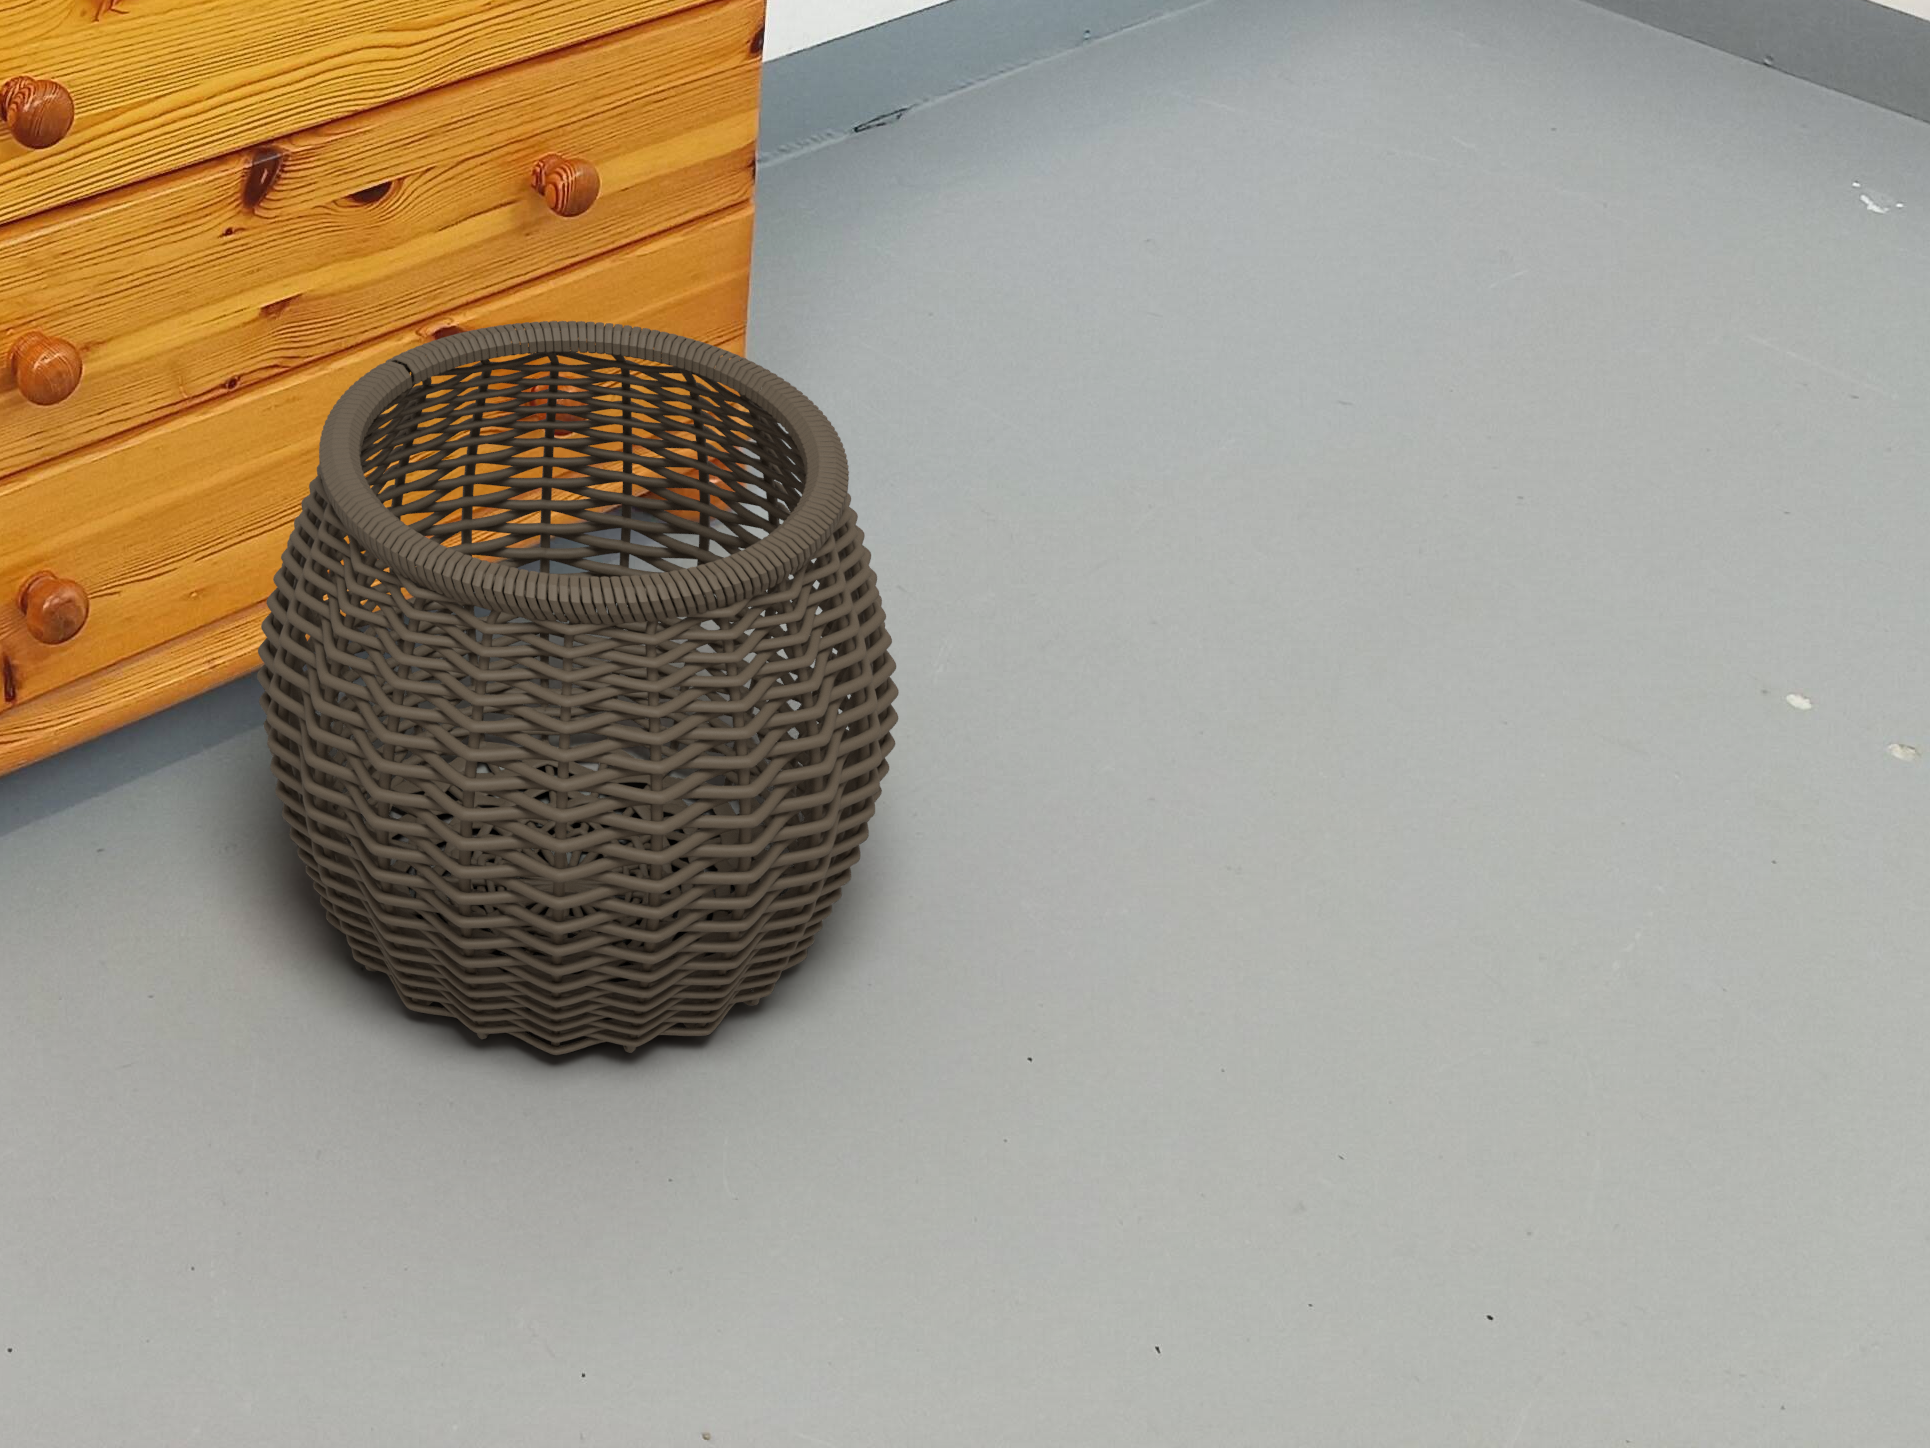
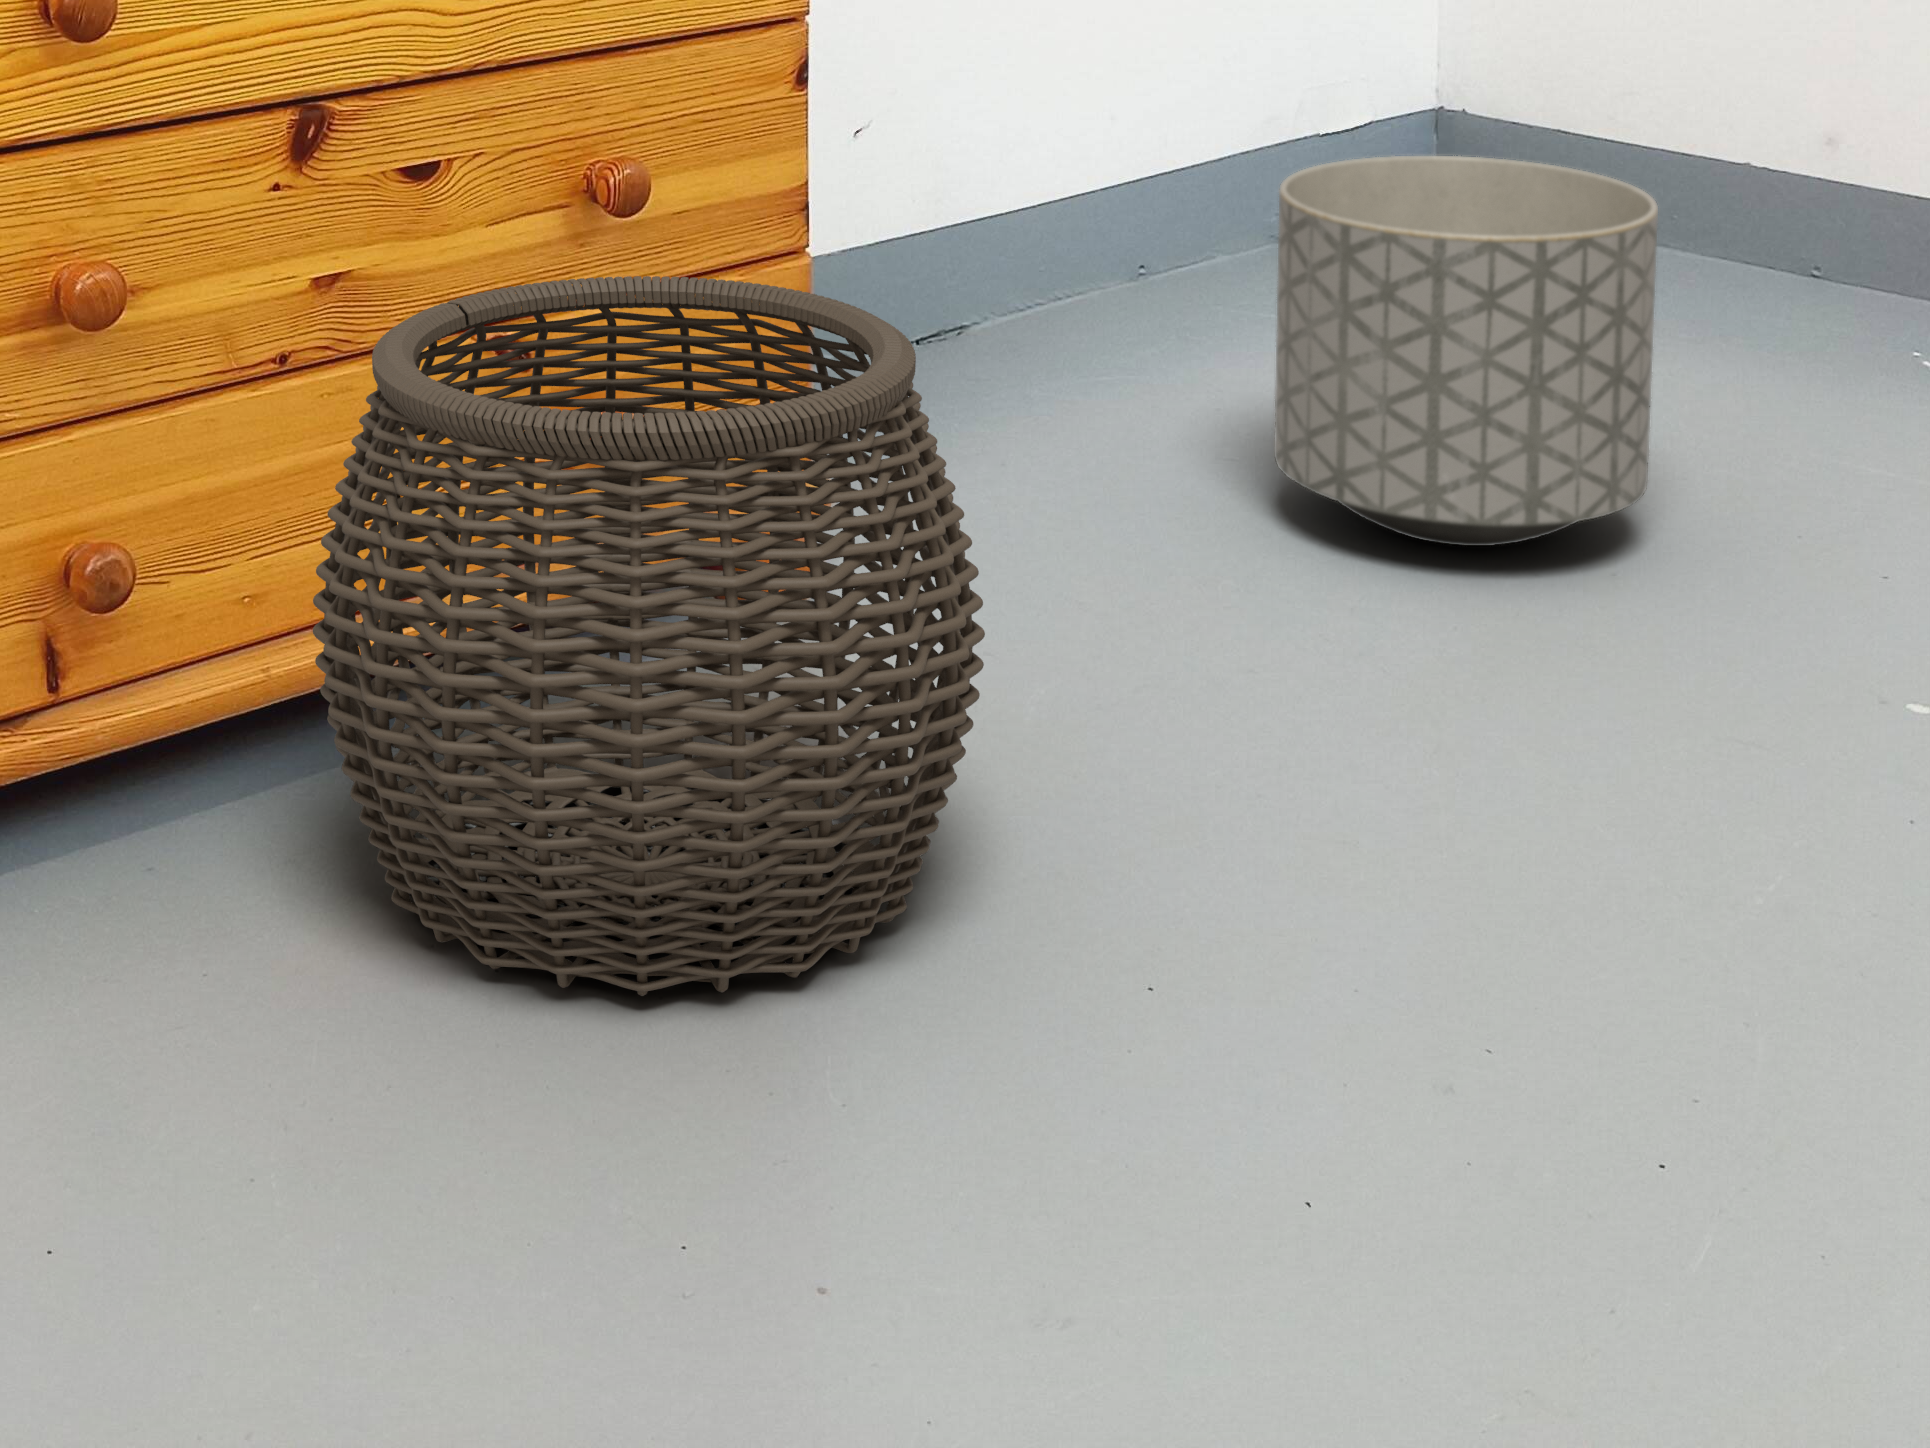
planter: none [1200,53,1608,464] -> present [1274,156,1658,546]

